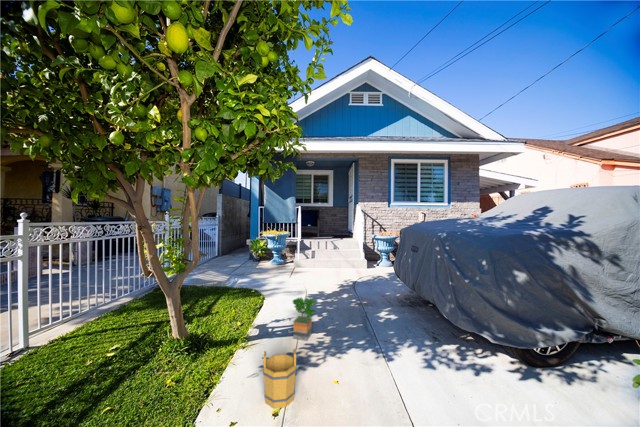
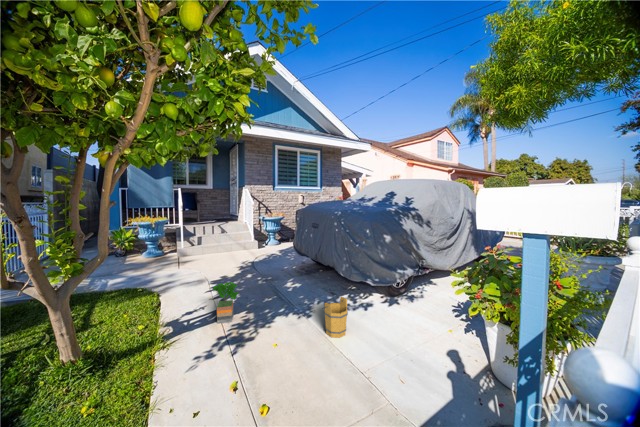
bucket: present [262,349,298,408] -> present [322,297,348,338]

